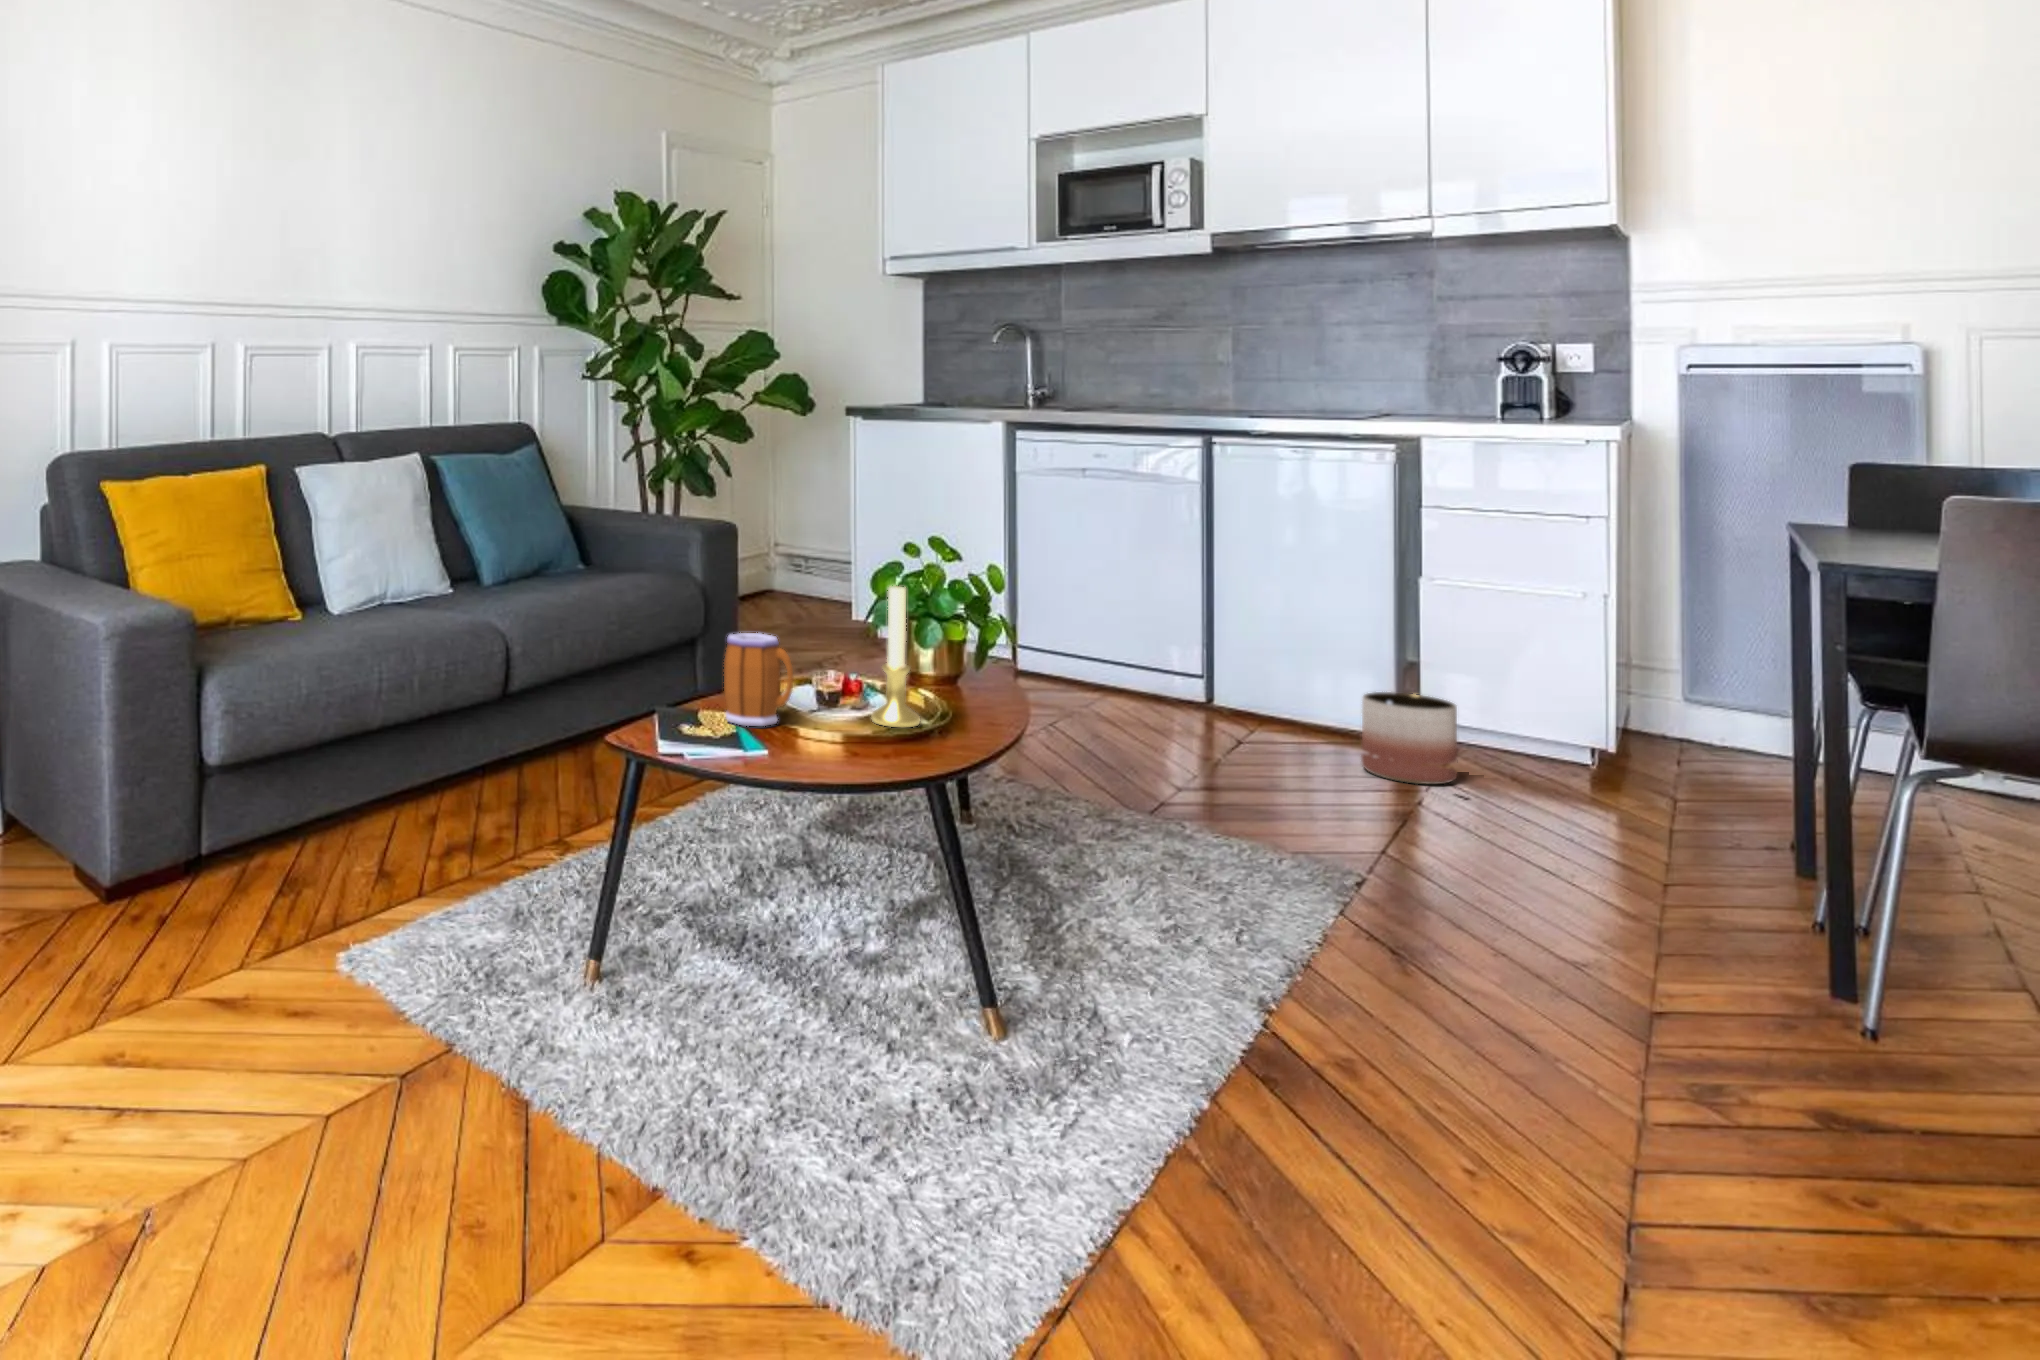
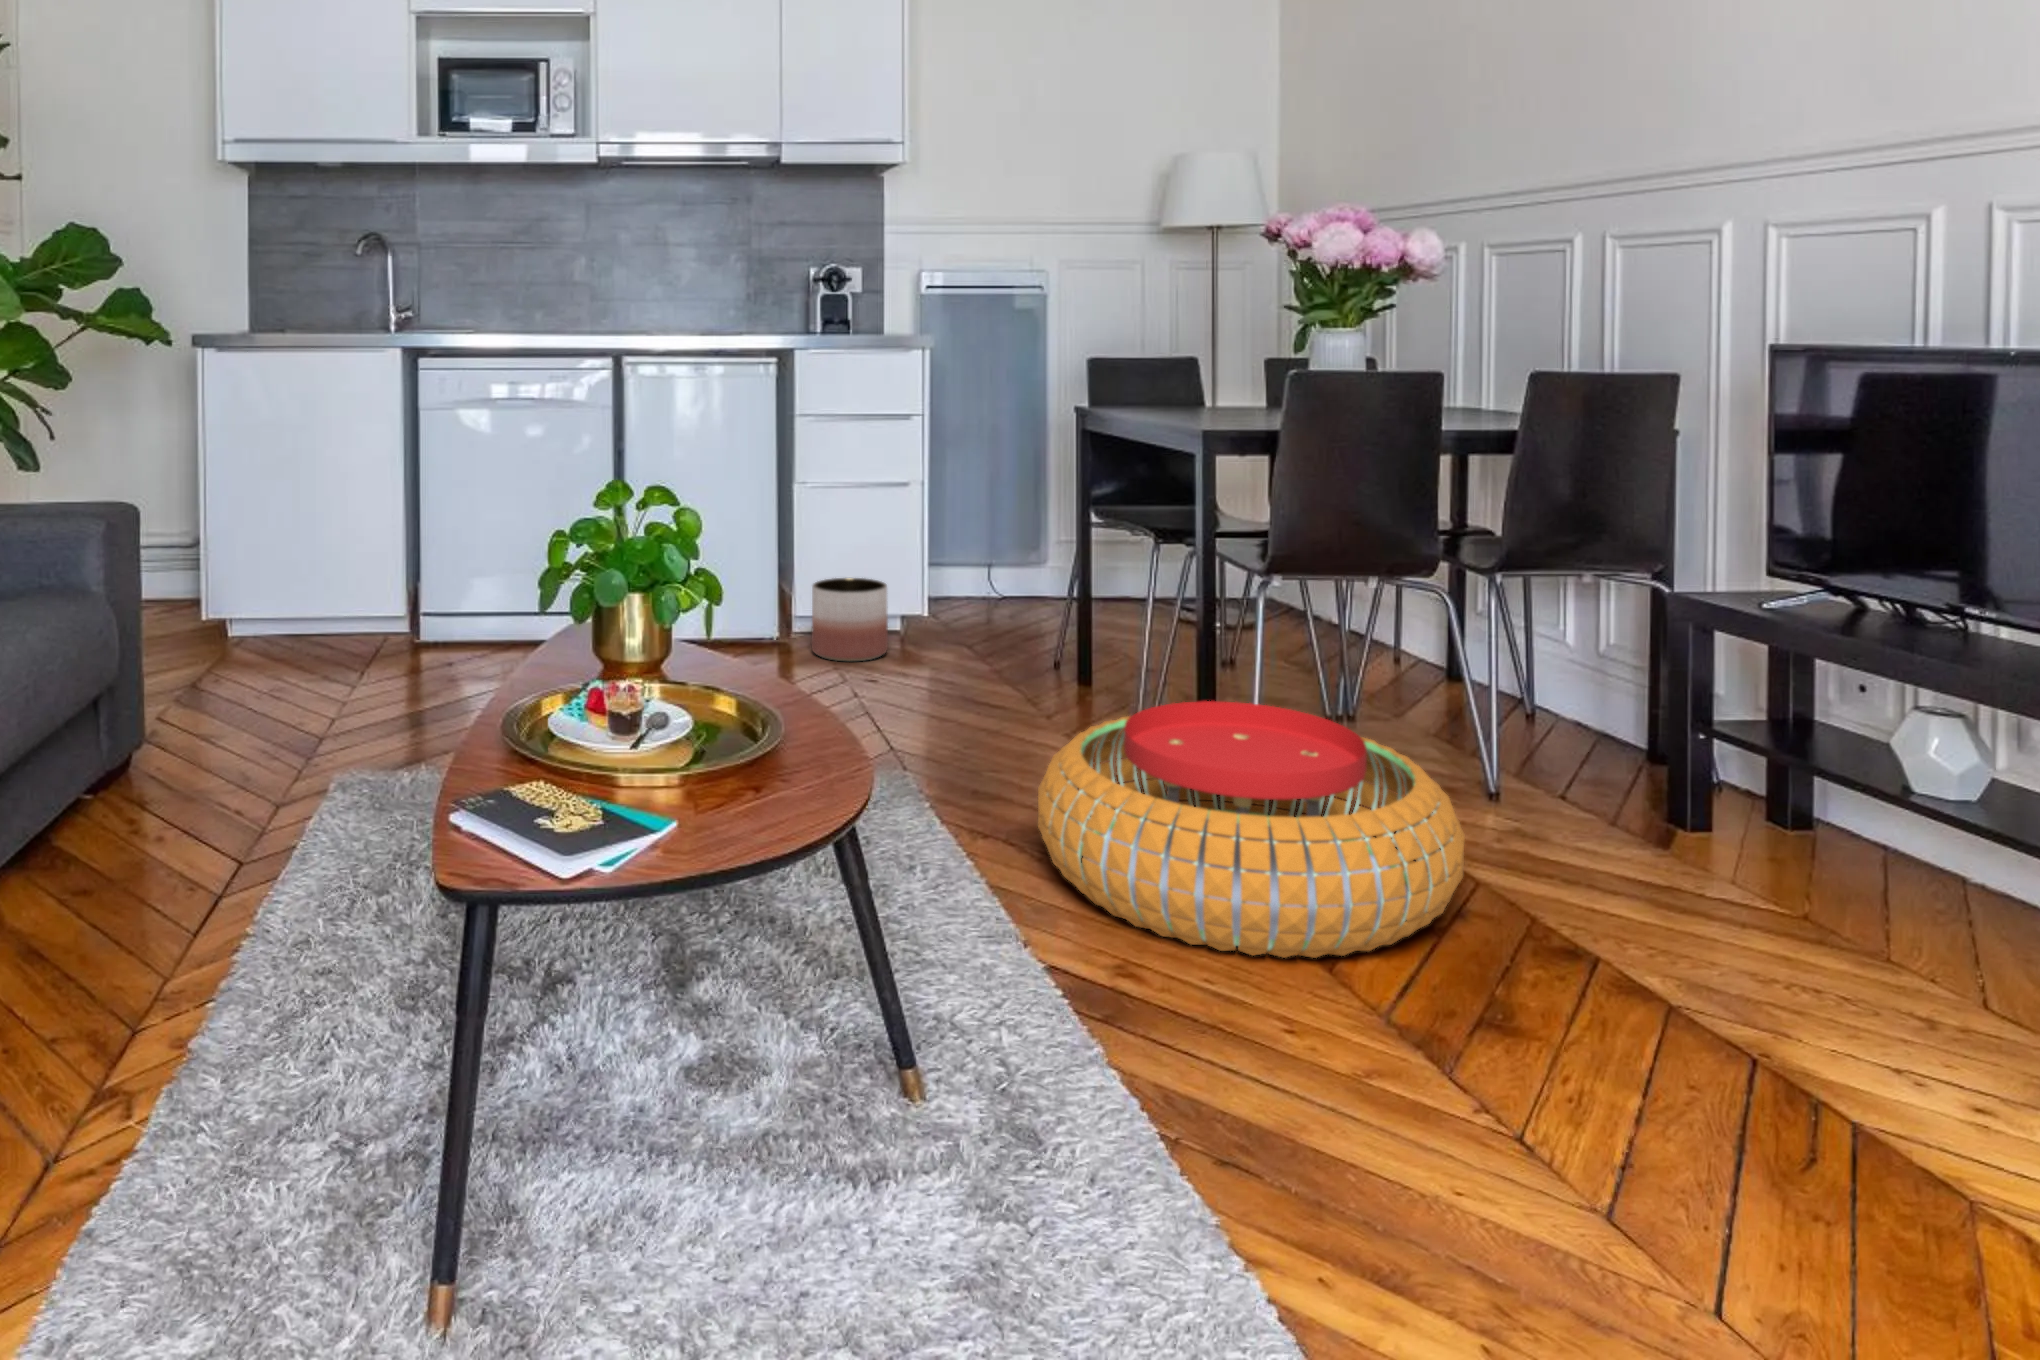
candle holder: present [871,586,920,727] -> none [741,565,808,769]
mug: present [724,633,793,726] -> none [585,678,698,832]
pouf: none [1269,822,1790,1097] -> present [1038,701,1465,958]

